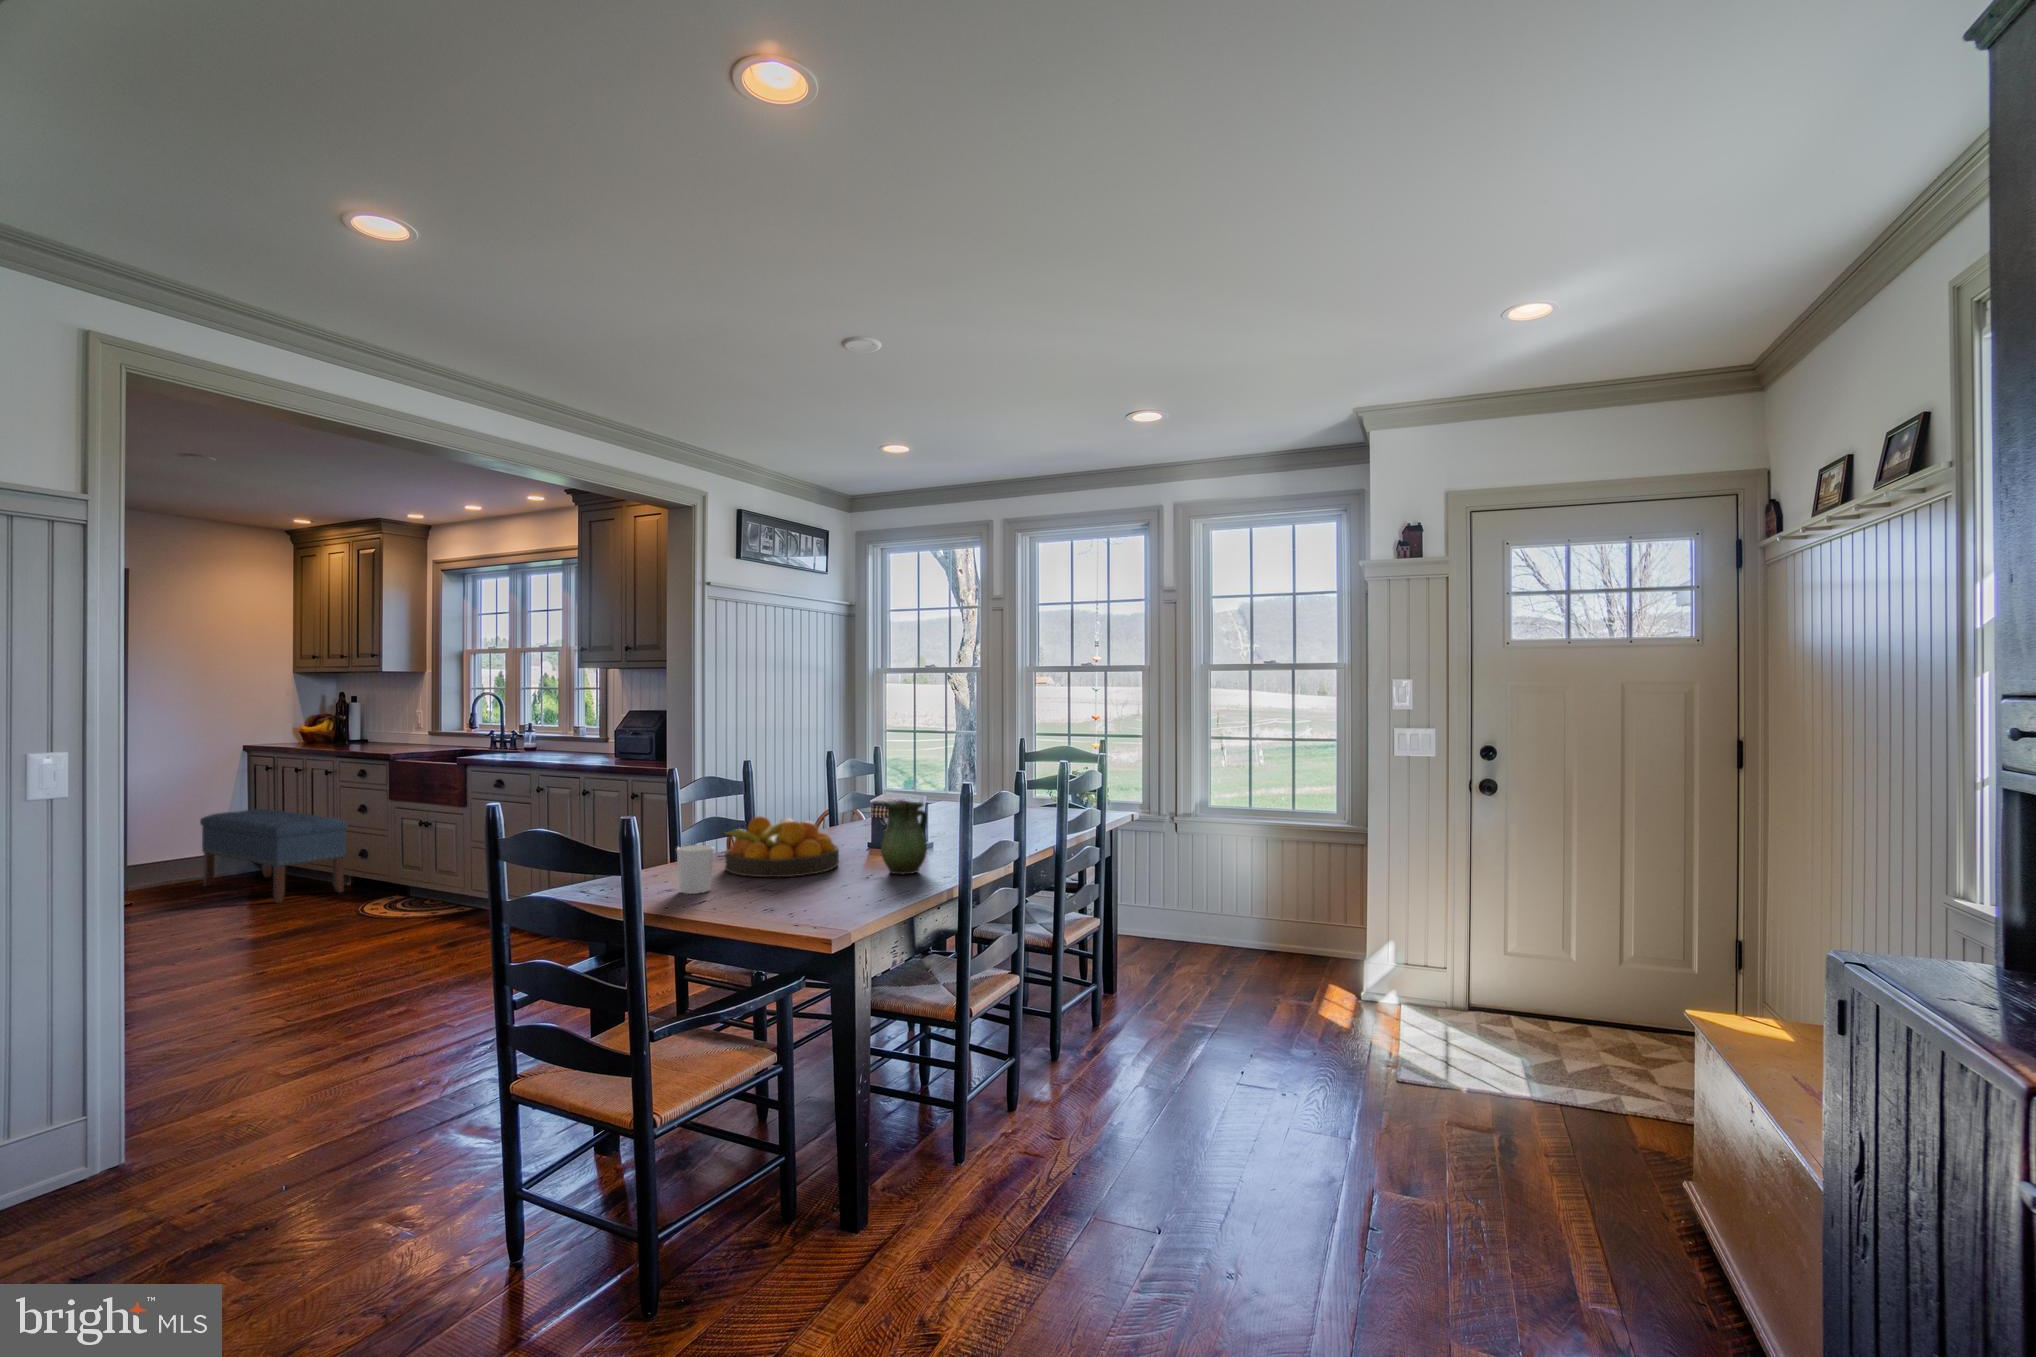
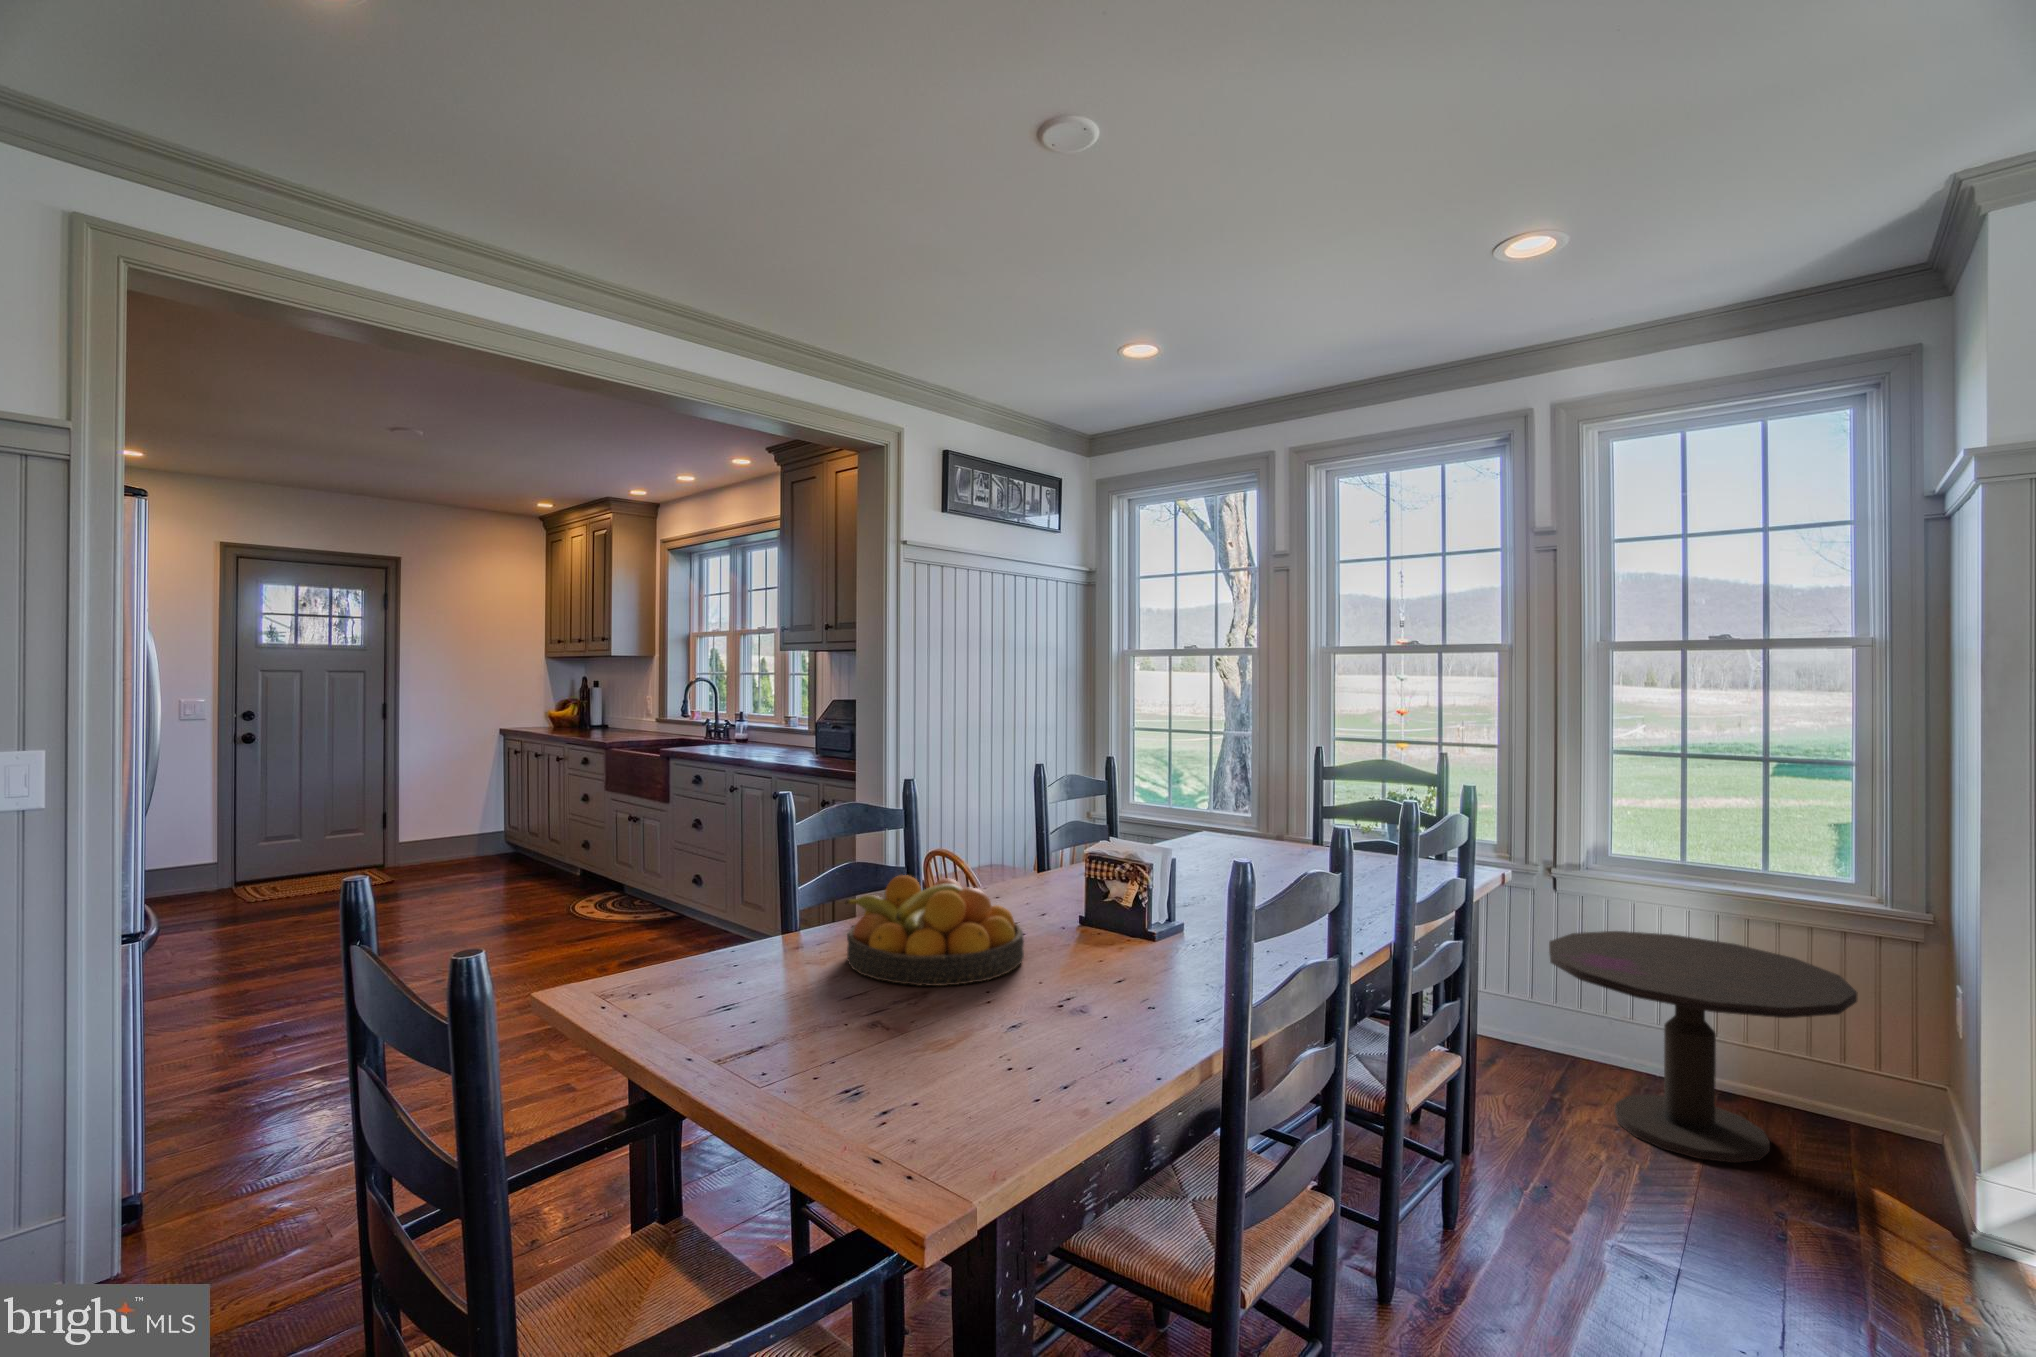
pitcher: present [881,801,927,874] -> none [1086,867,1166,999]
bench: present [200,809,348,903] -> none [453,794,573,895]
candle holder: present [677,845,713,894] -> none [745,930,805,1017]
side table: none [1165,852,1325,982] -> present [1549,931,1857,1163]

